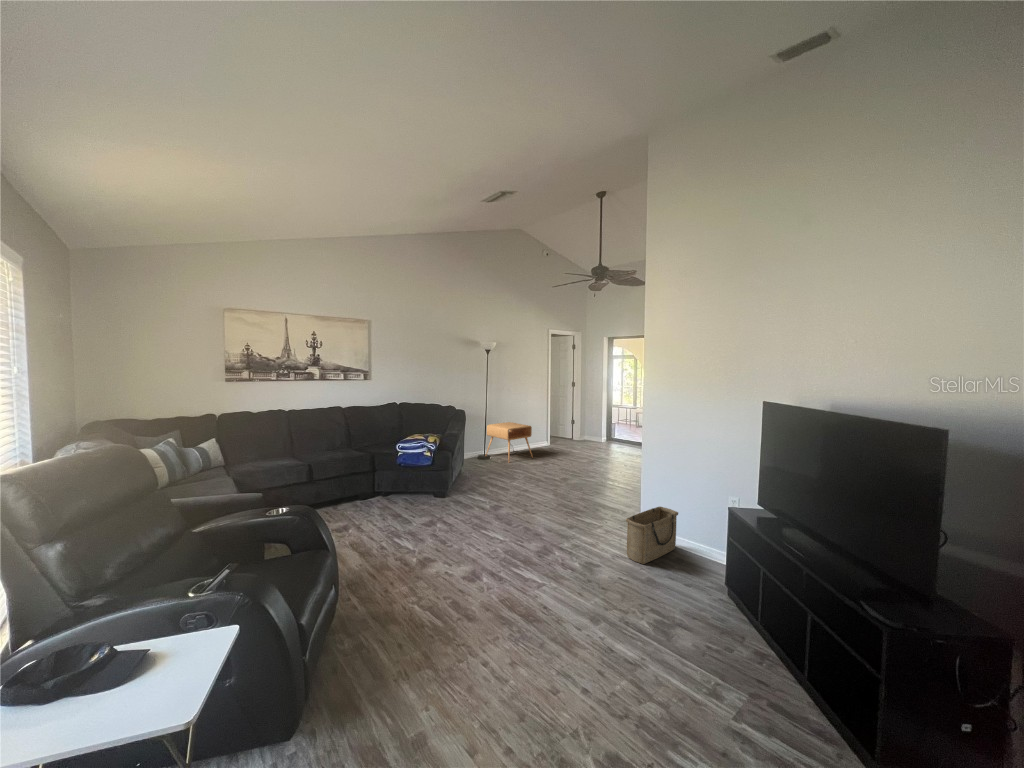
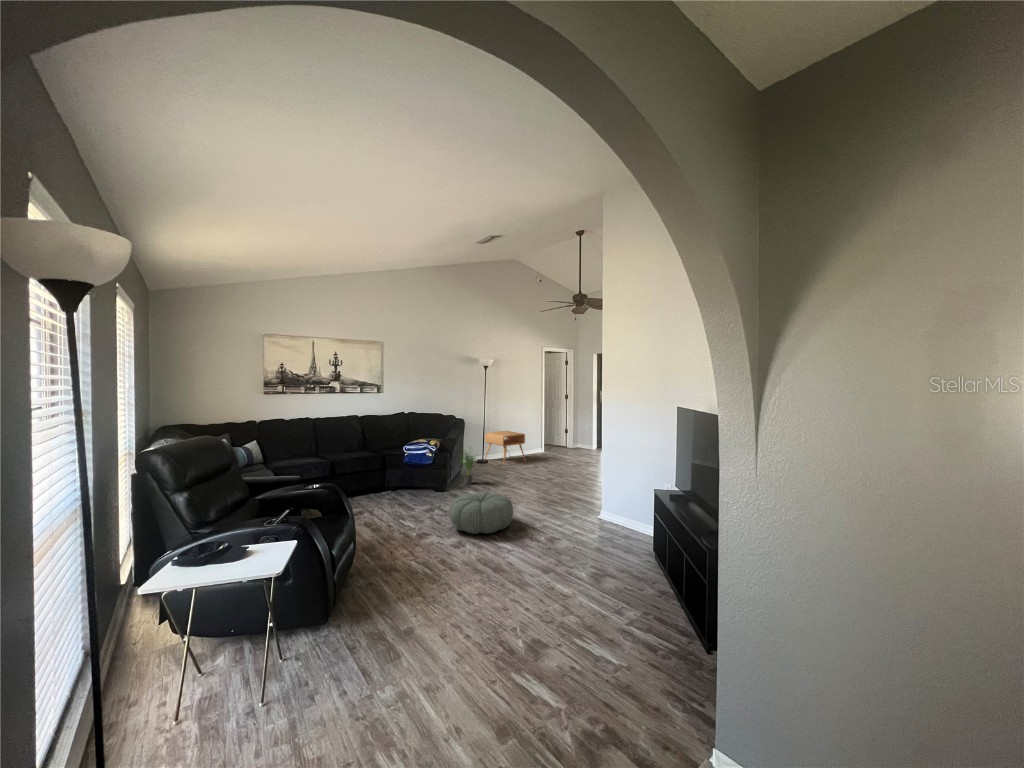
potted plant: none [460,441,485,486] -> present [463,452,475,484]
pouf: none [457,503,536,559] -> present [449,492,513,534]
basket: present [626,507,678,564] -> none [583,495,628,539]

